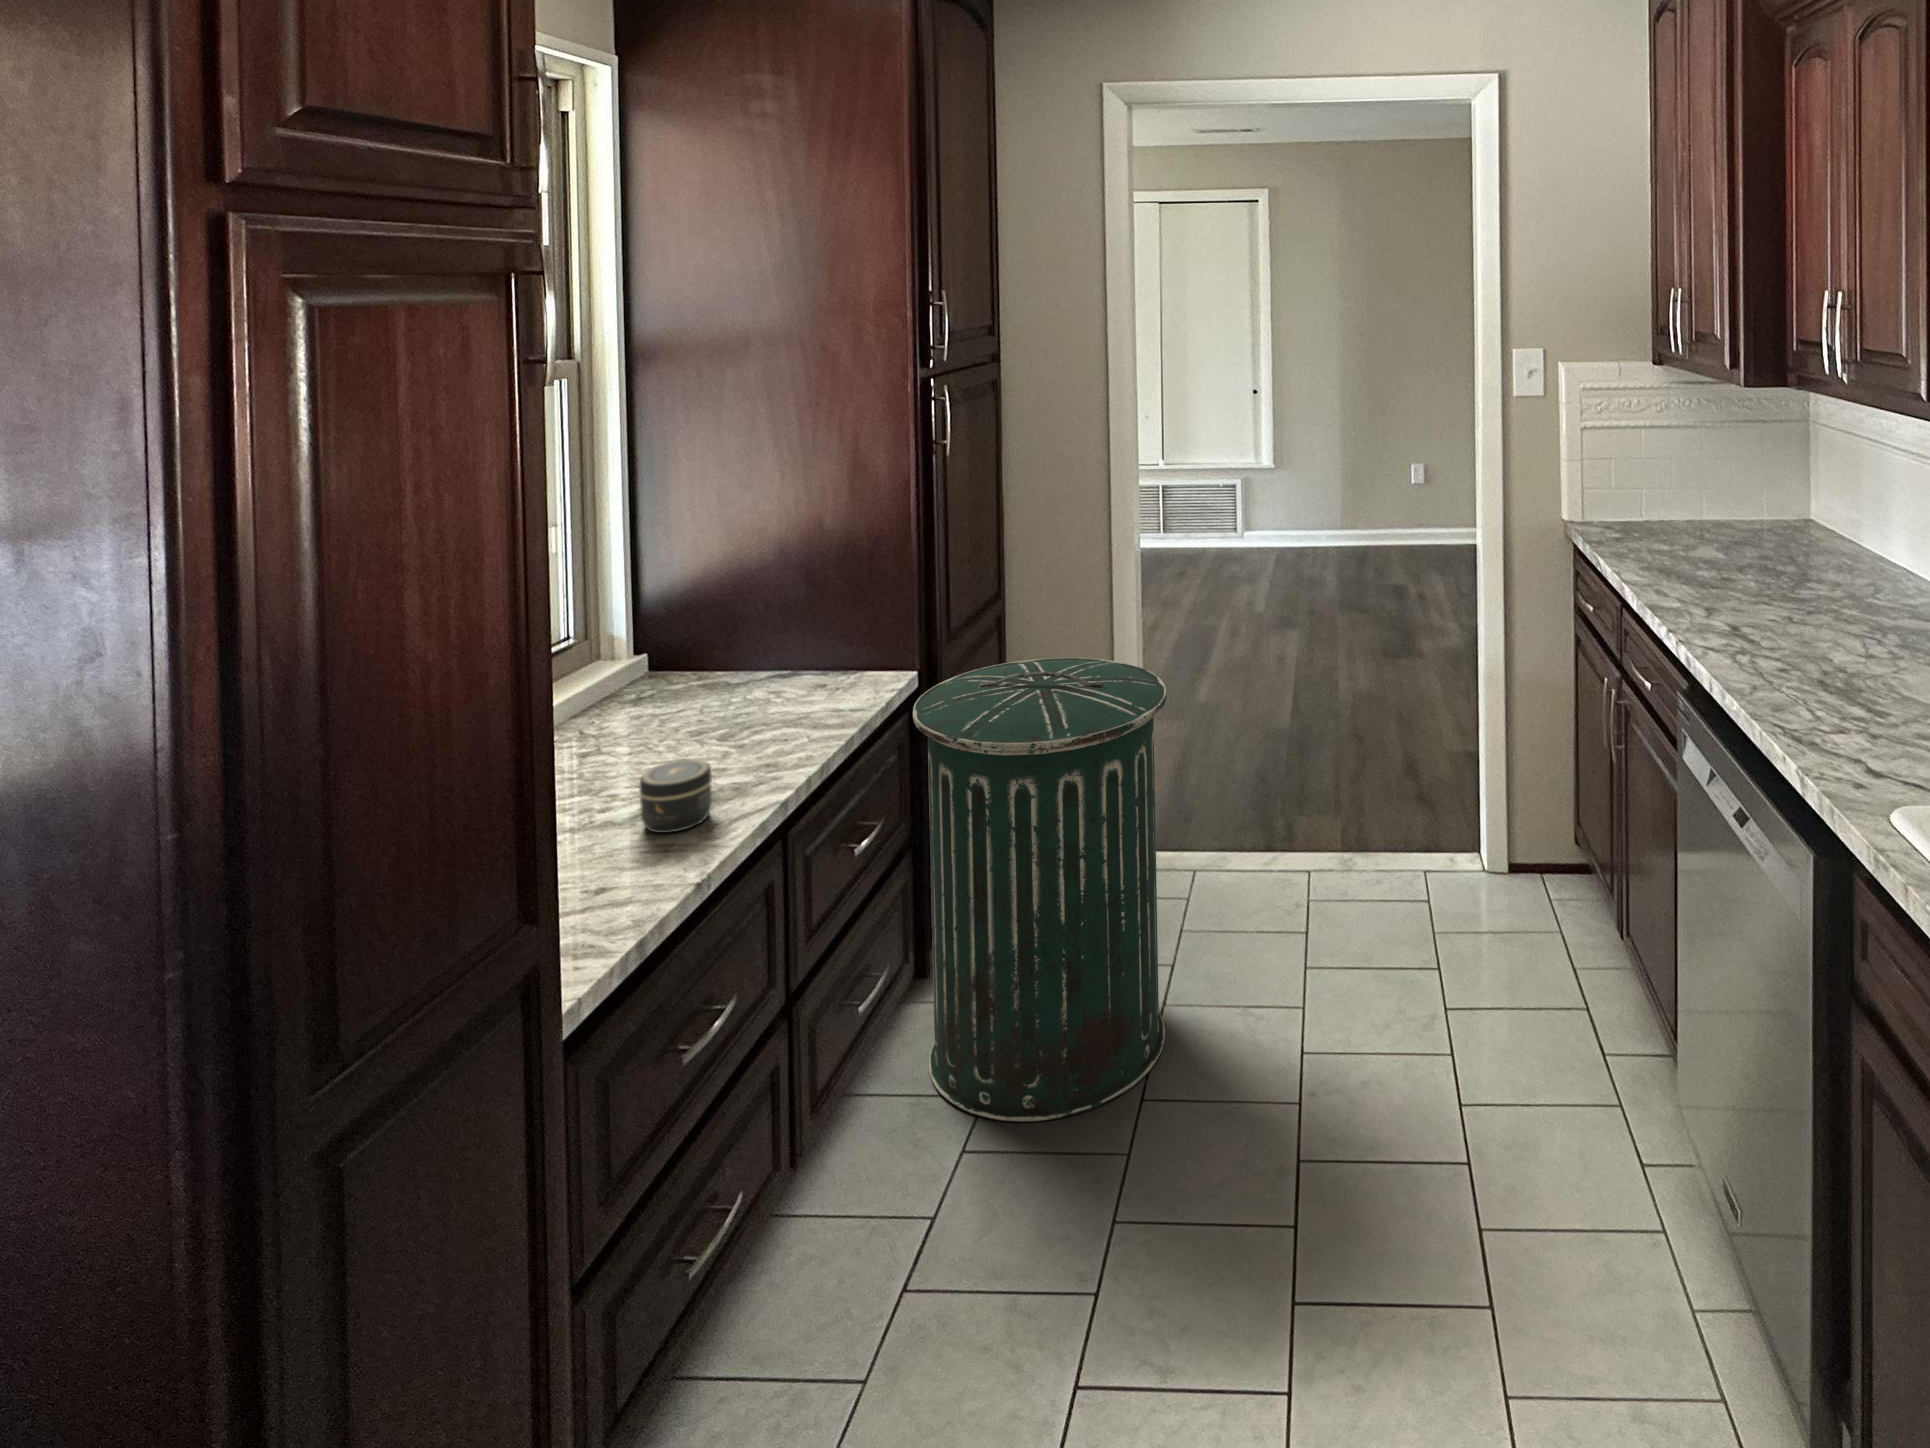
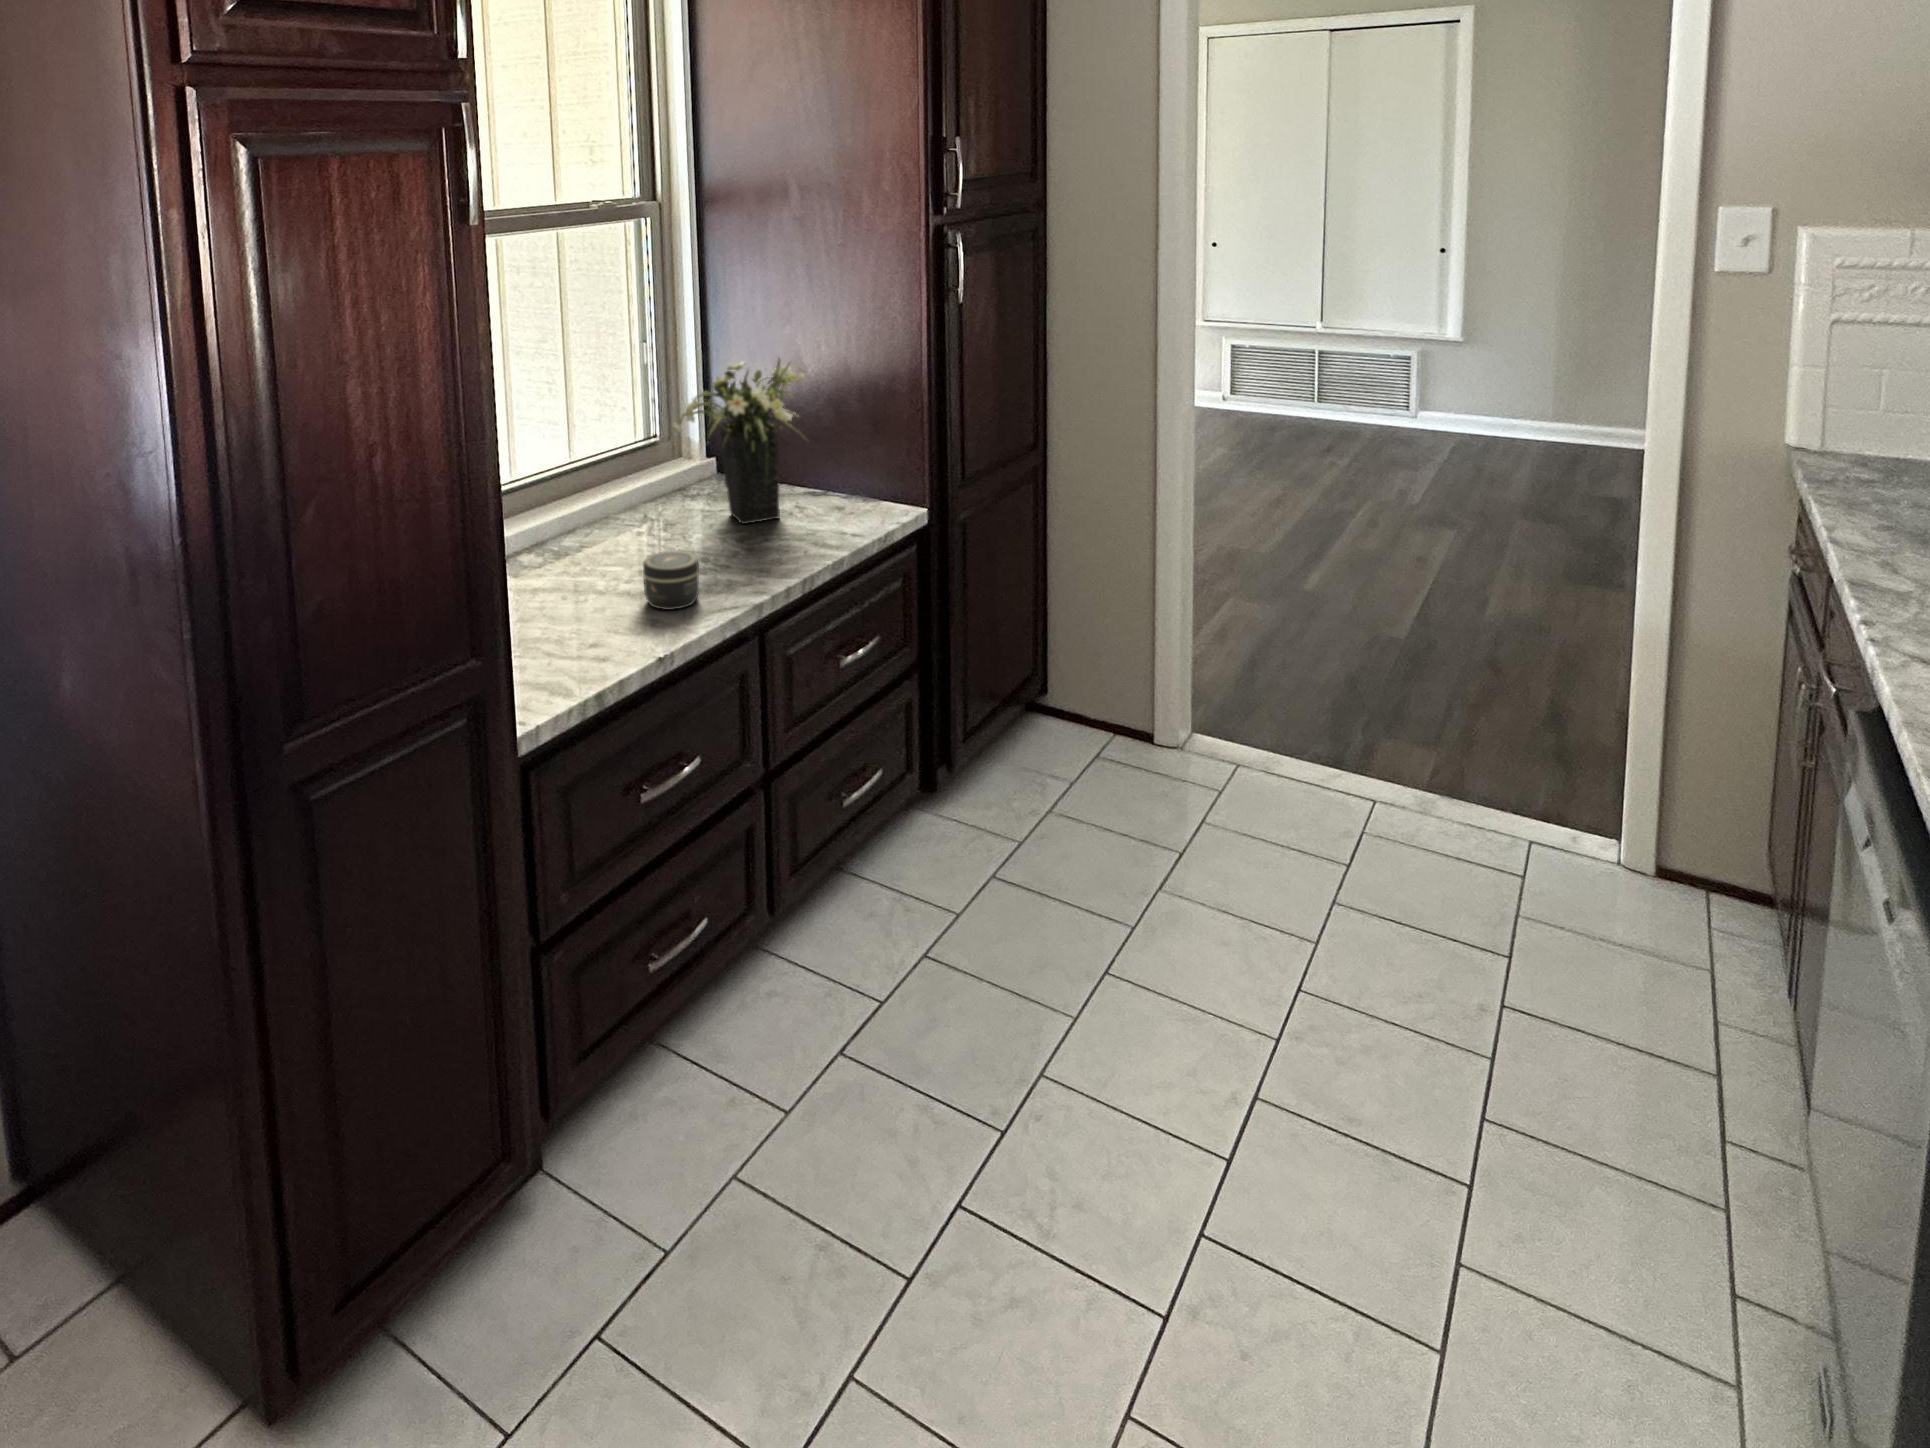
flower arrangement: none [627,527,794,723] -> present [672,359,807,524]
trash can: present [913,658,1167,1122] -> none [905,513,1165,959]

